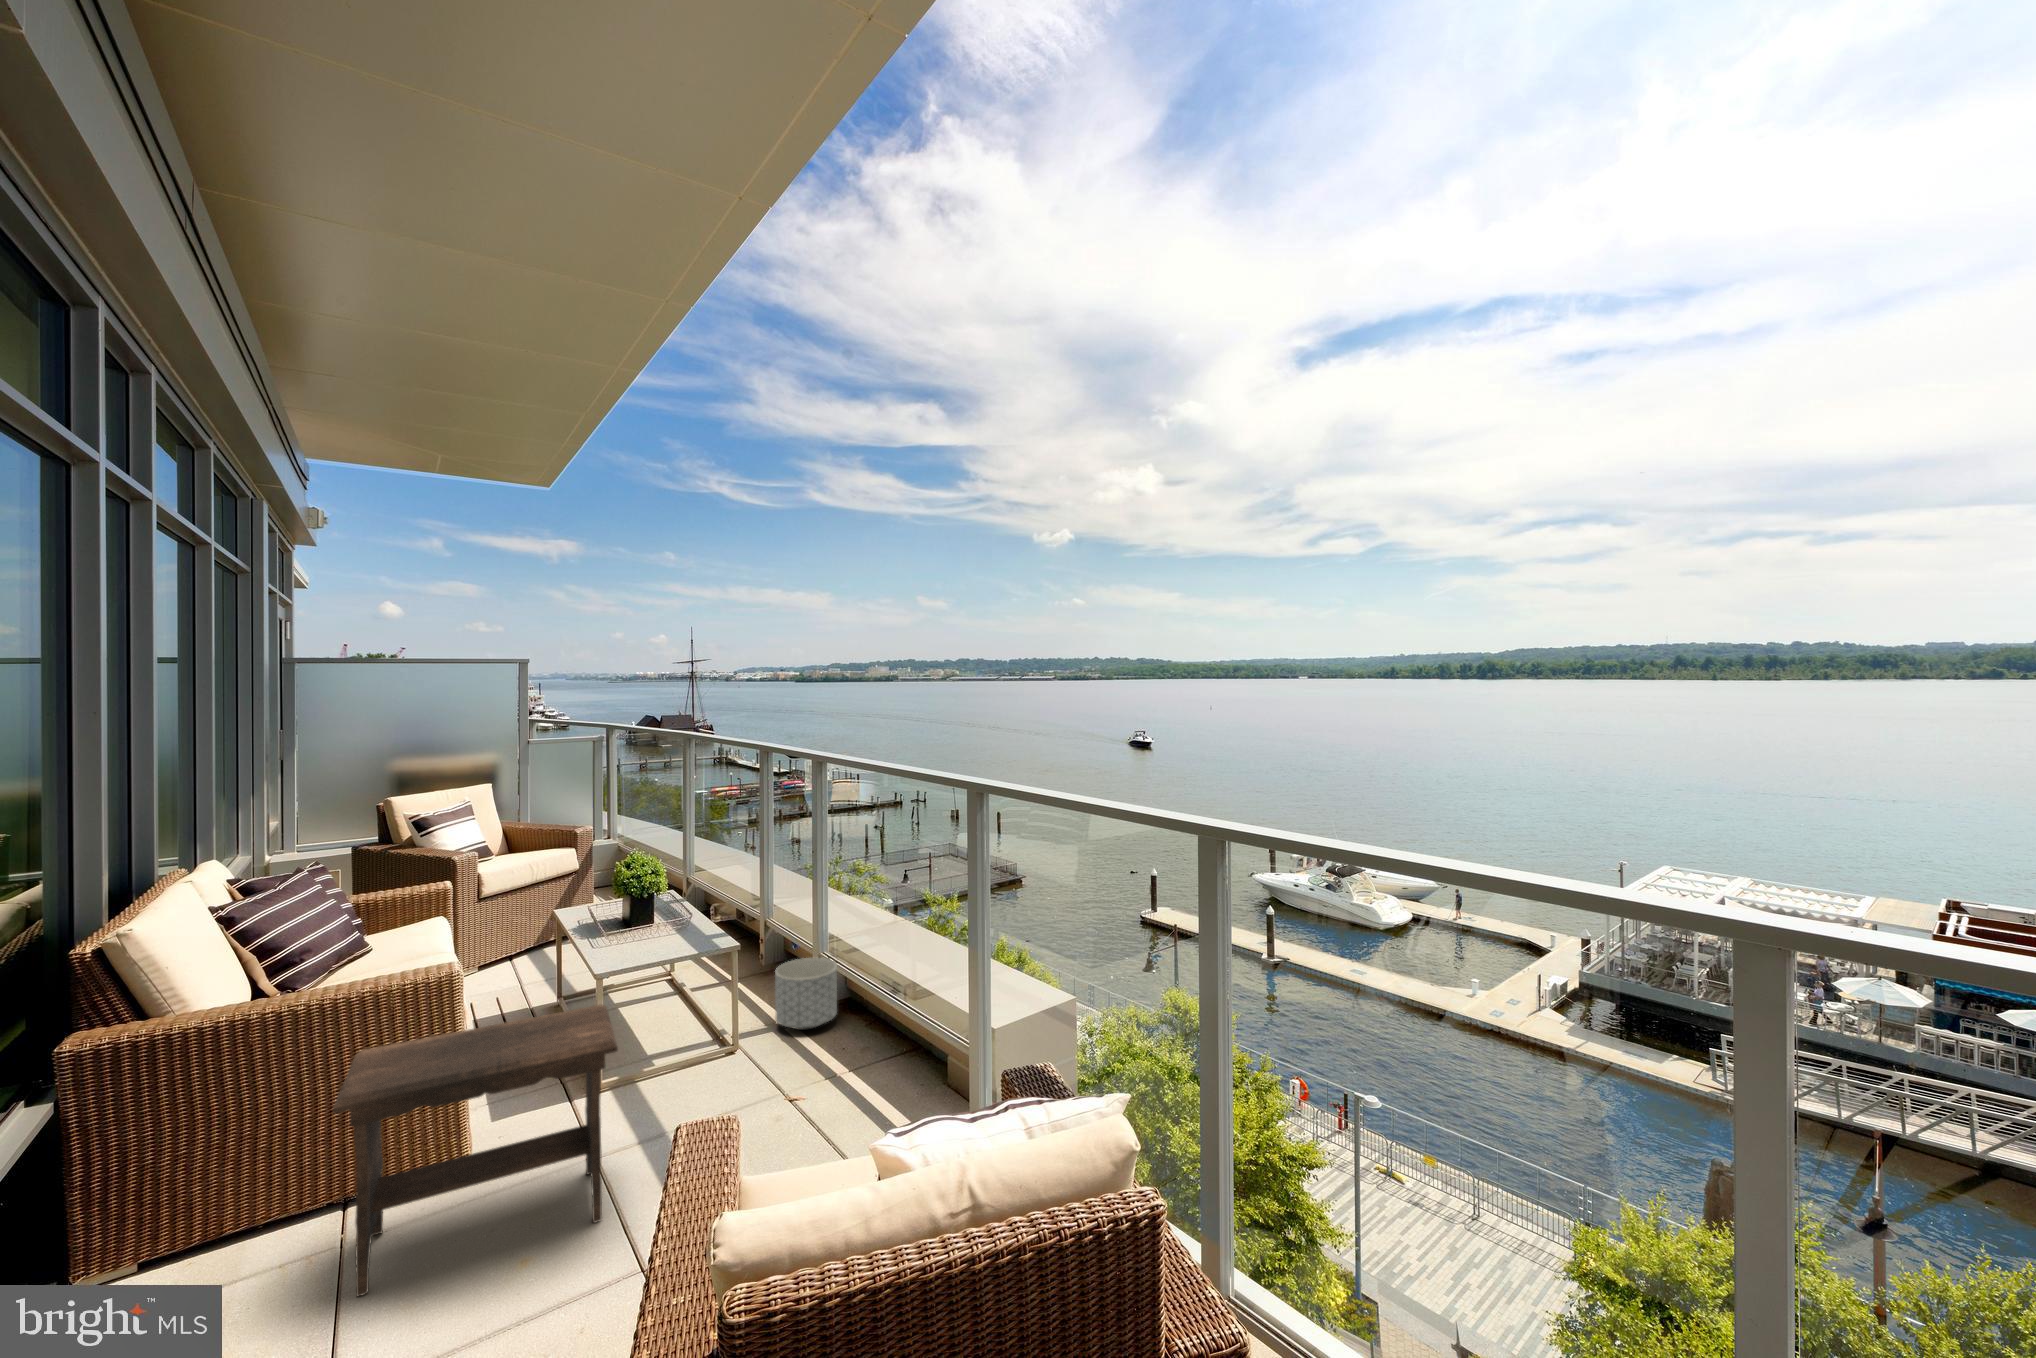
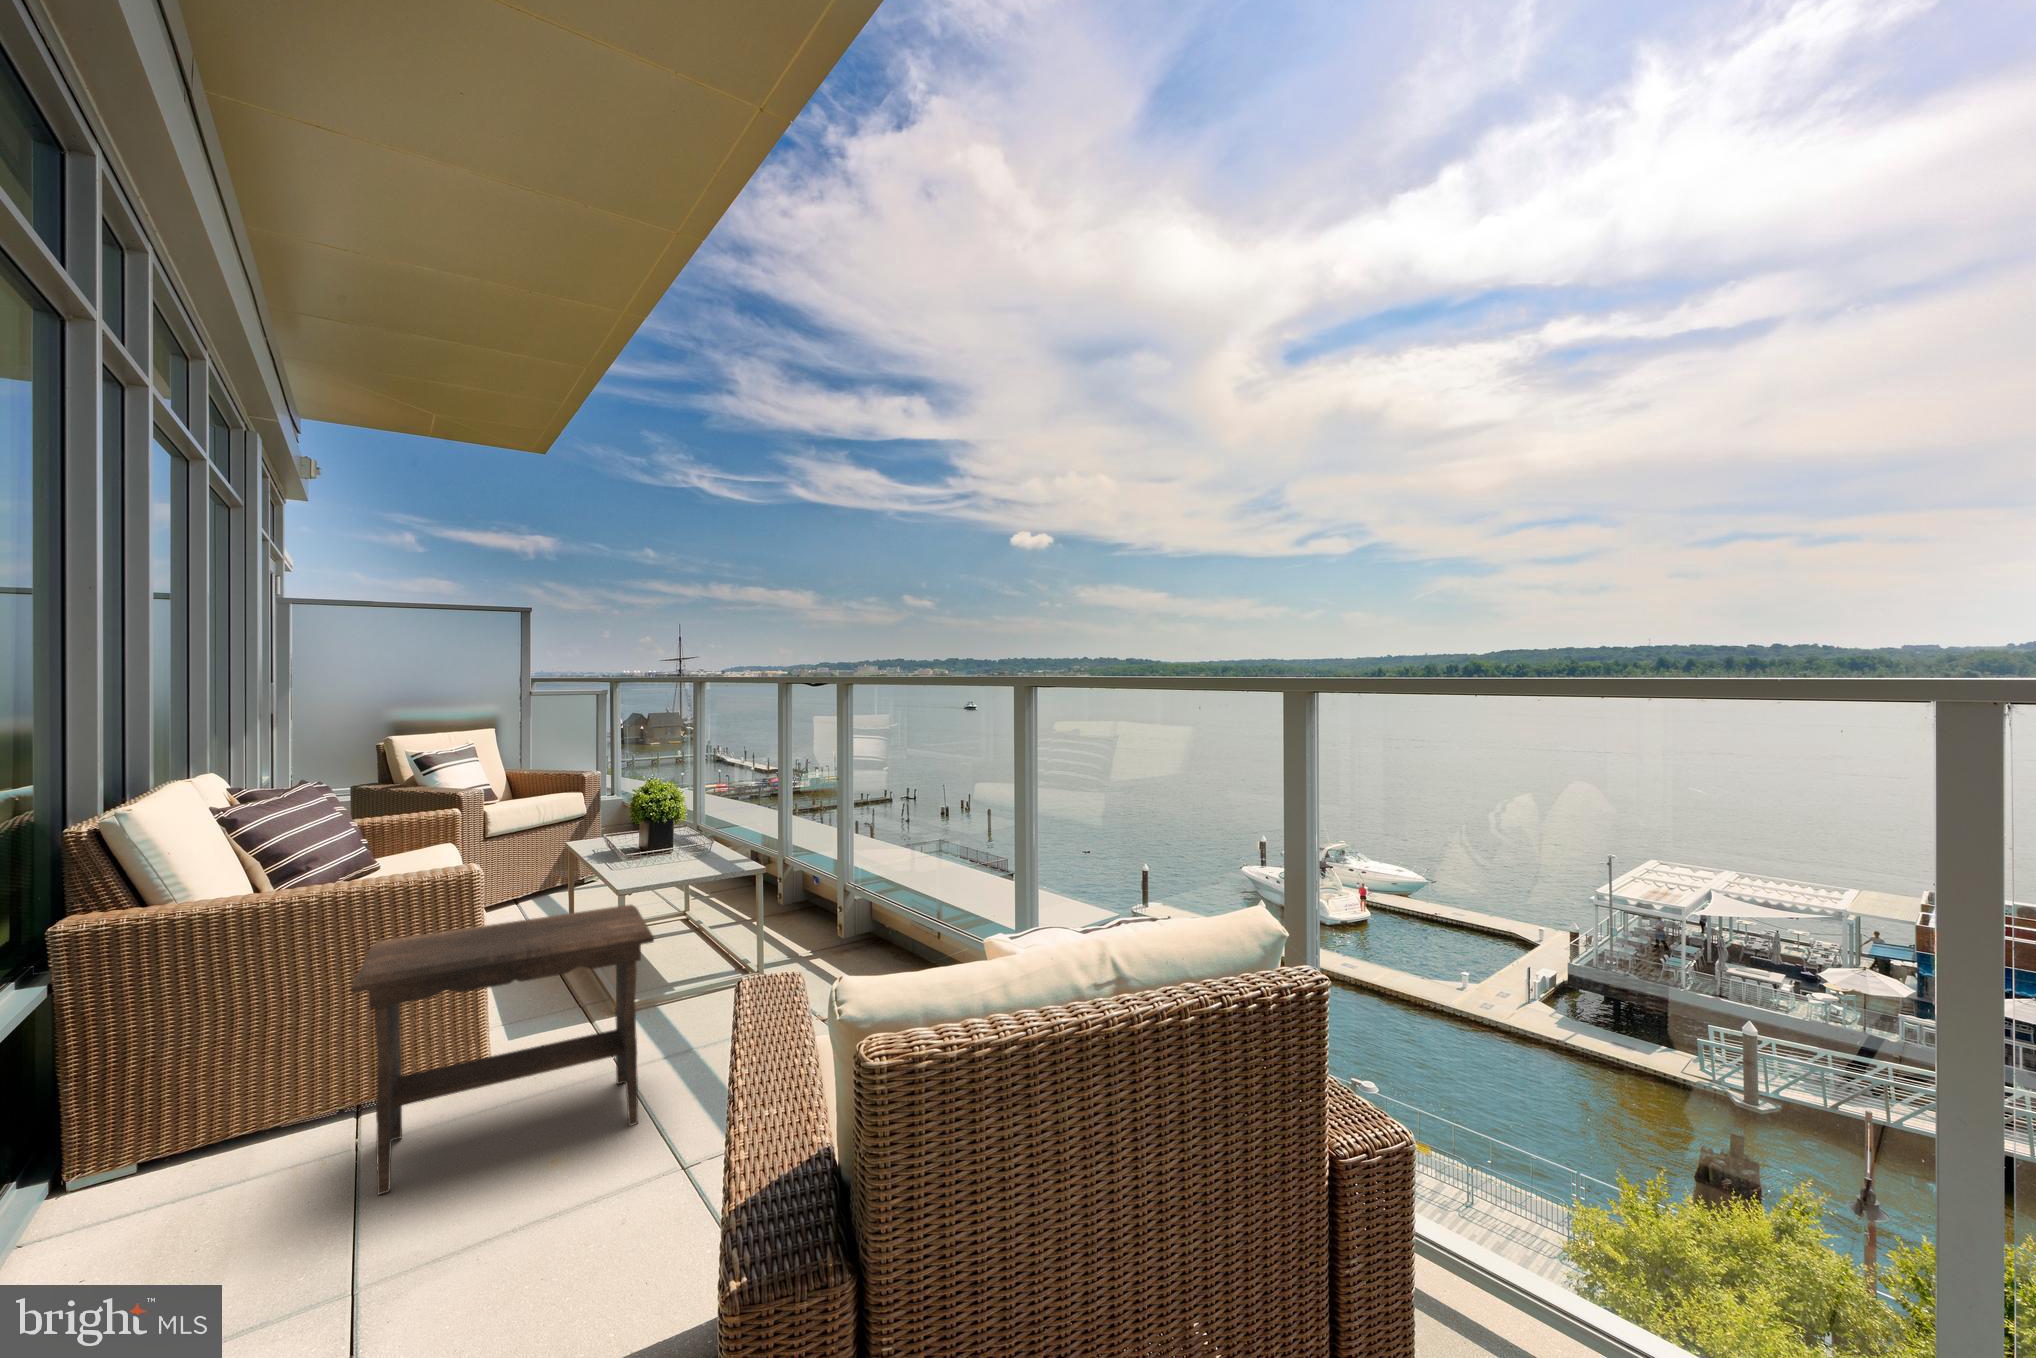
planter: present [775,958,837,1030] -> none [802,887,866,959]

